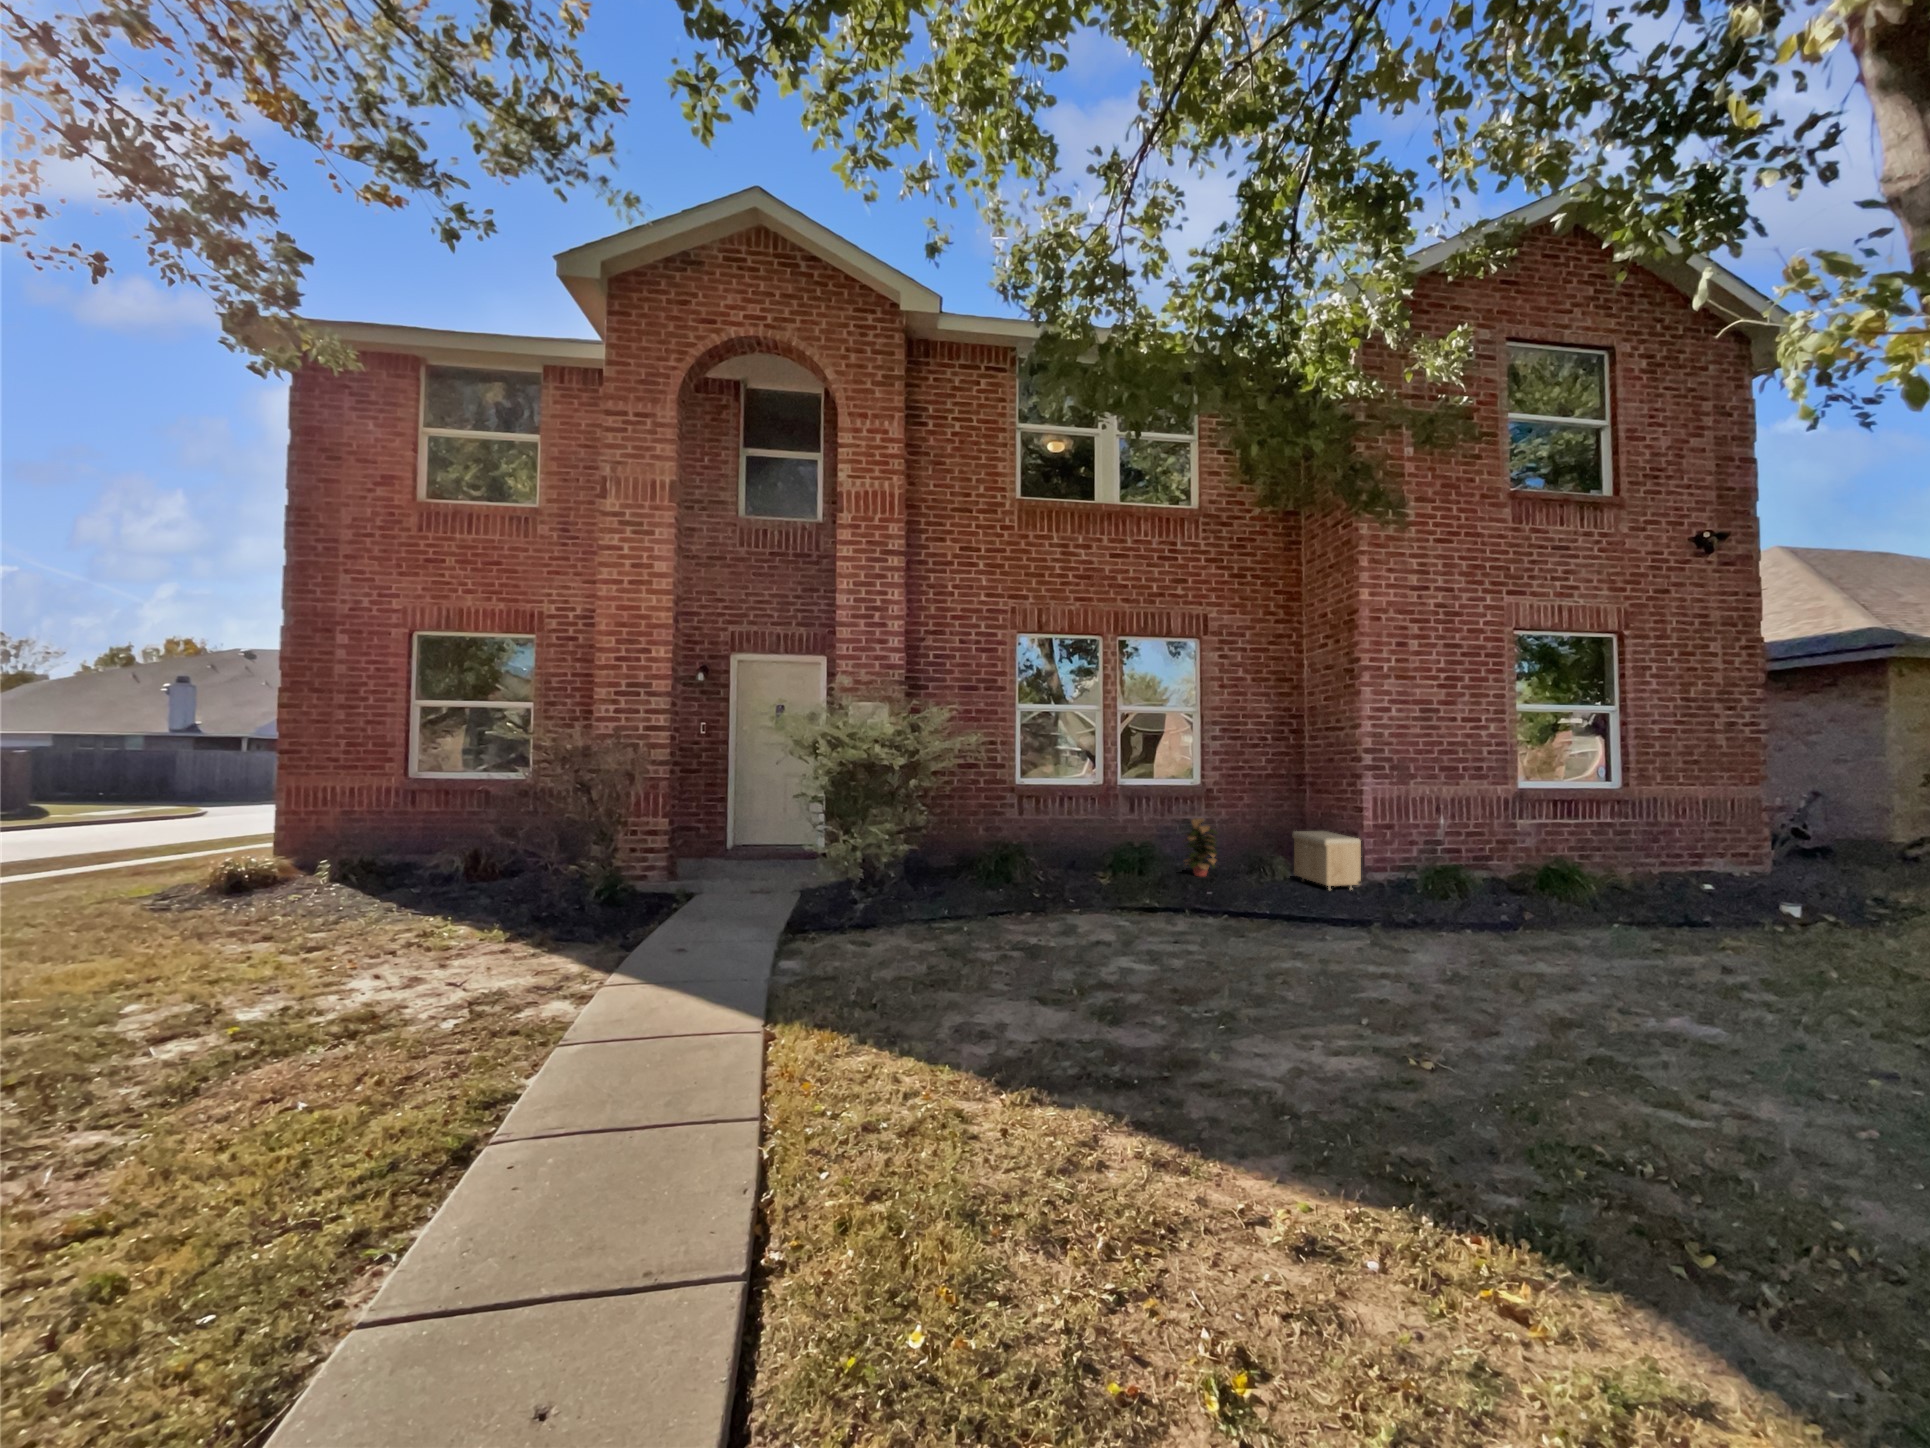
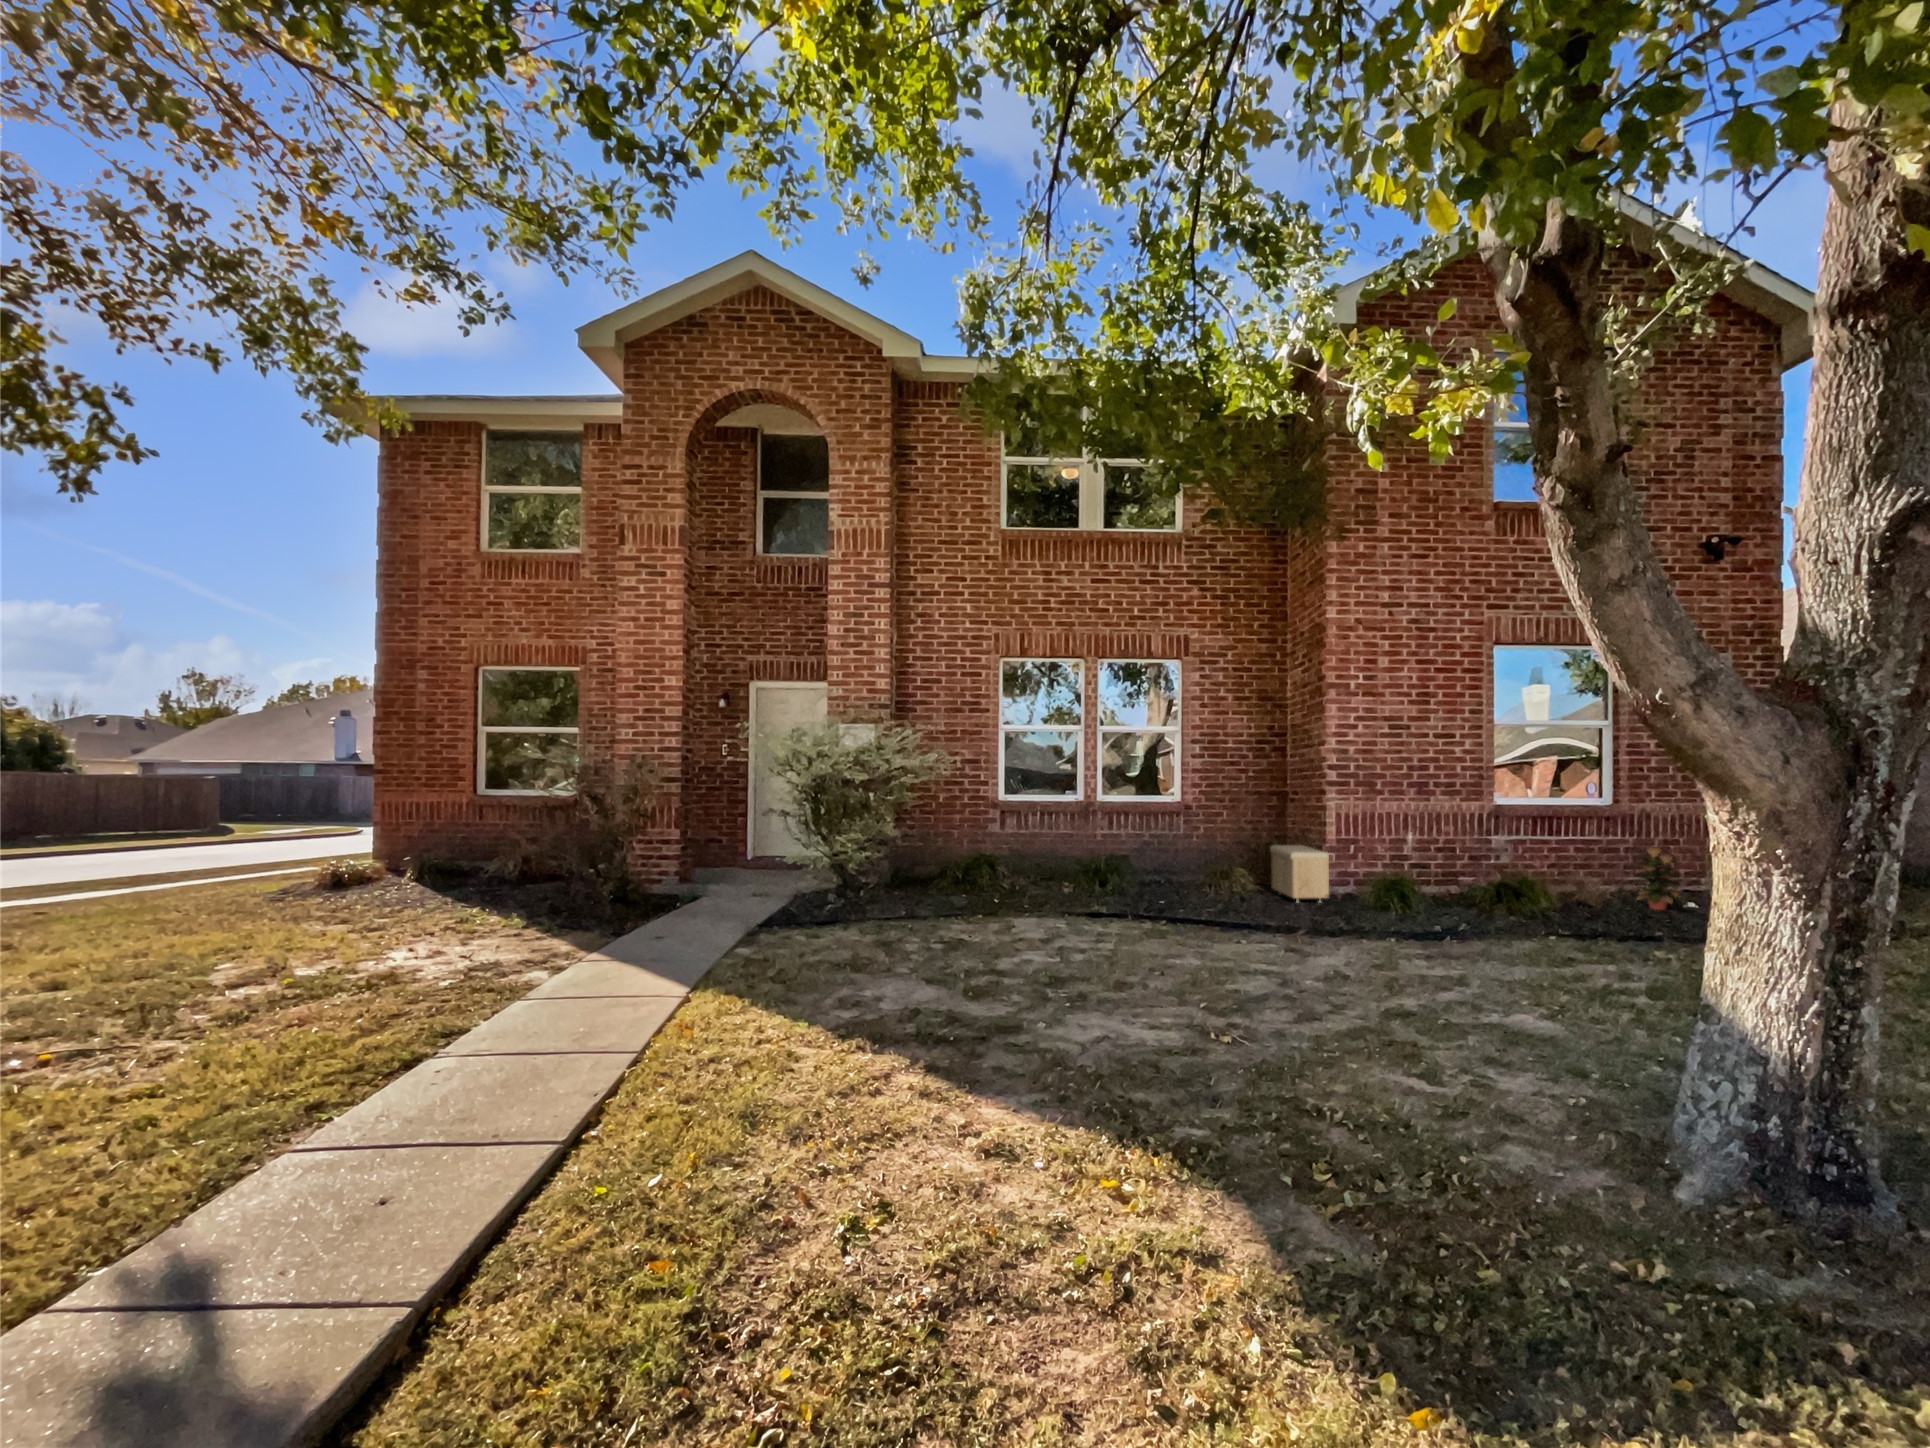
decorative plant: present [1182,818,1217,876] -> present [1634,847,1679,910]

